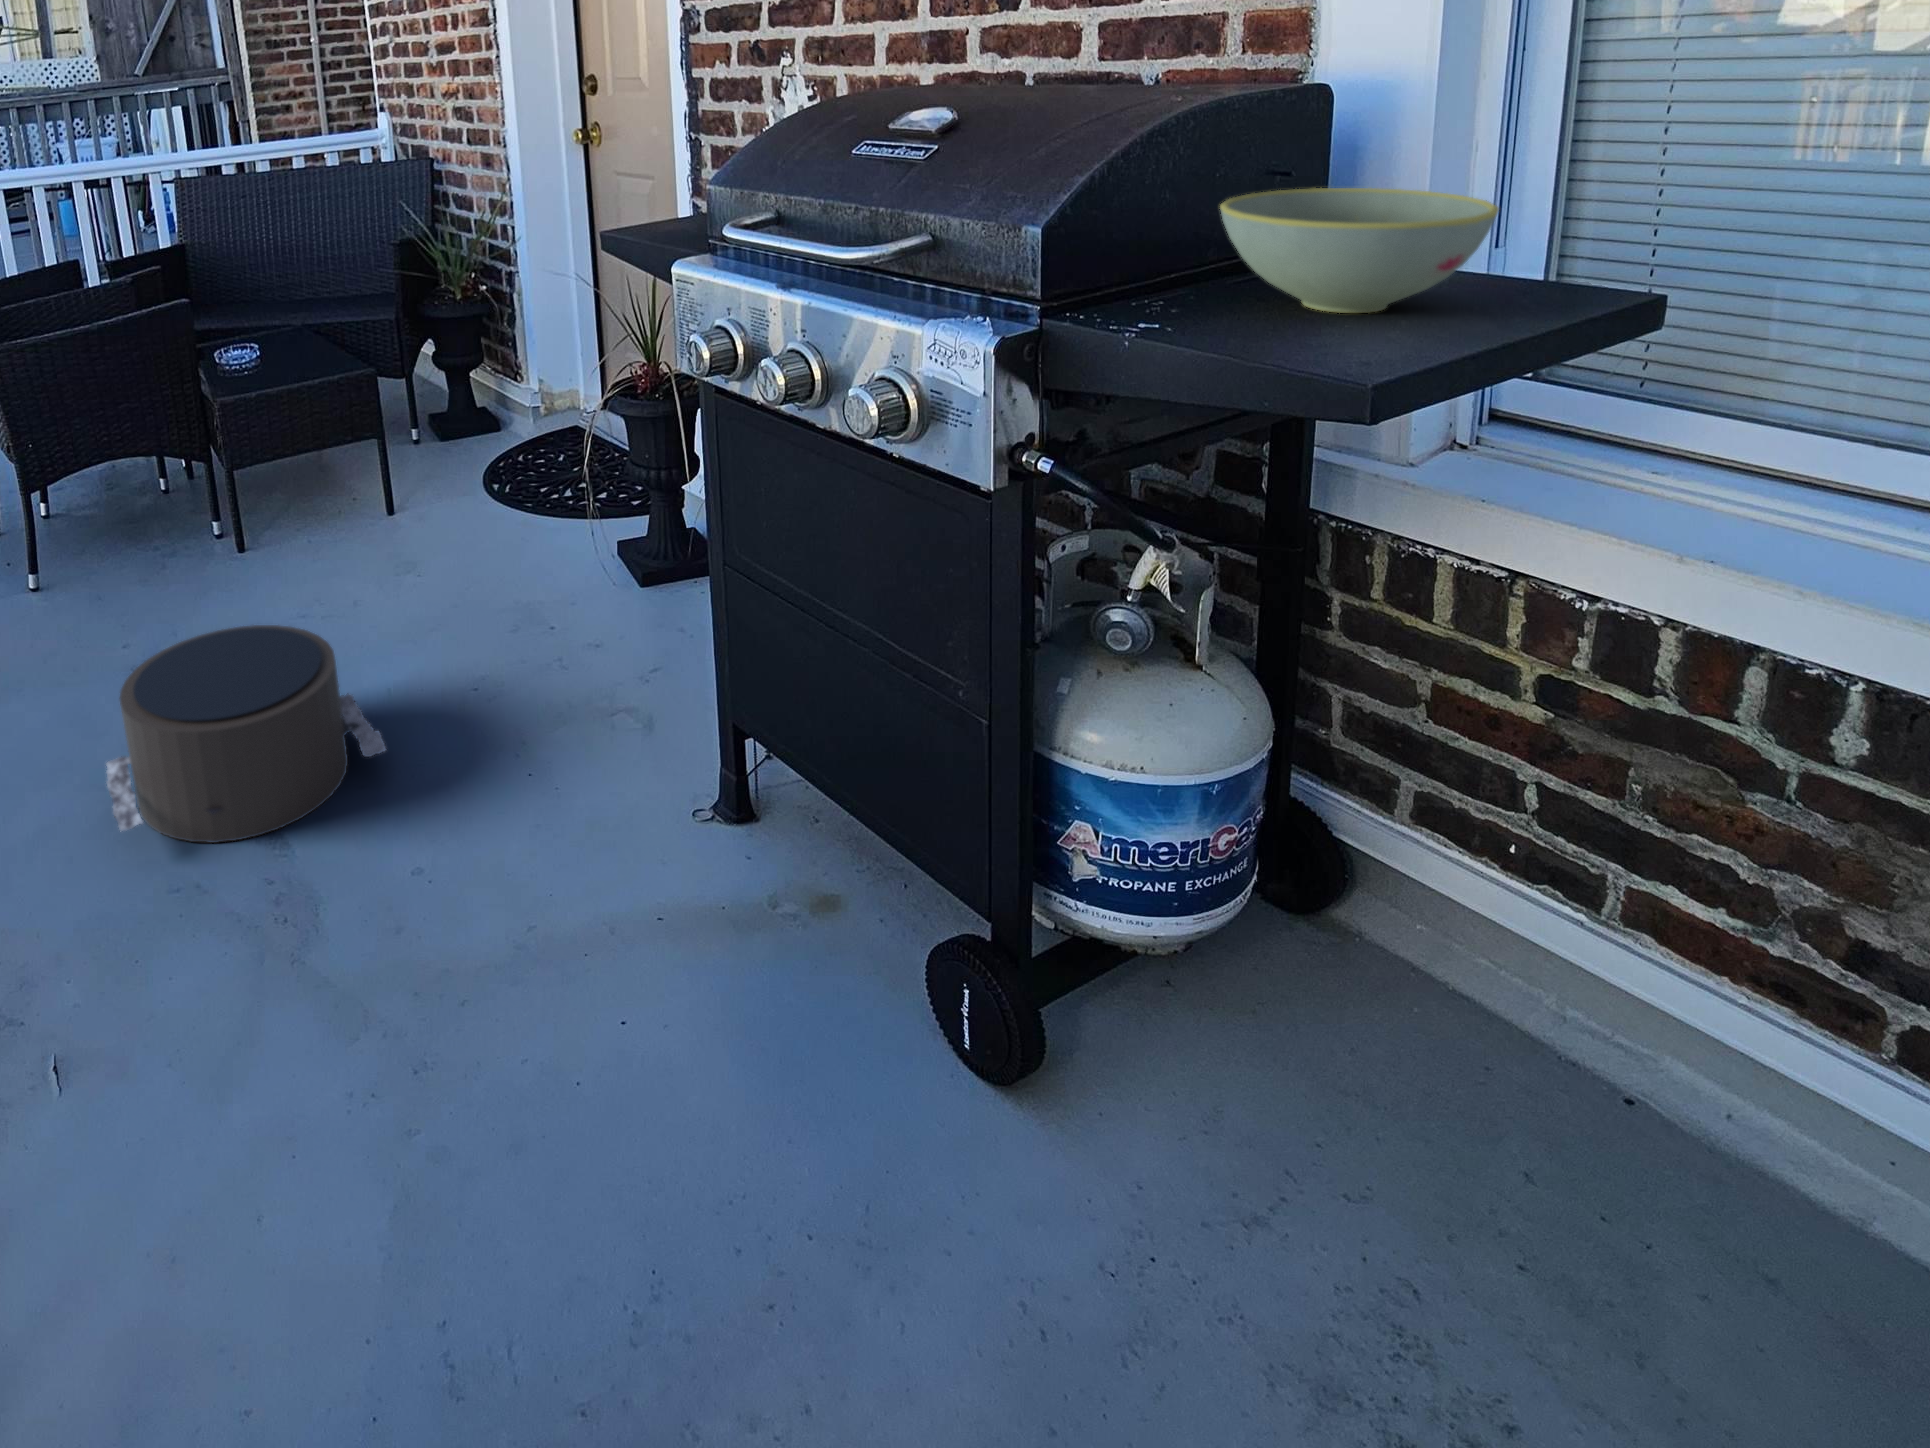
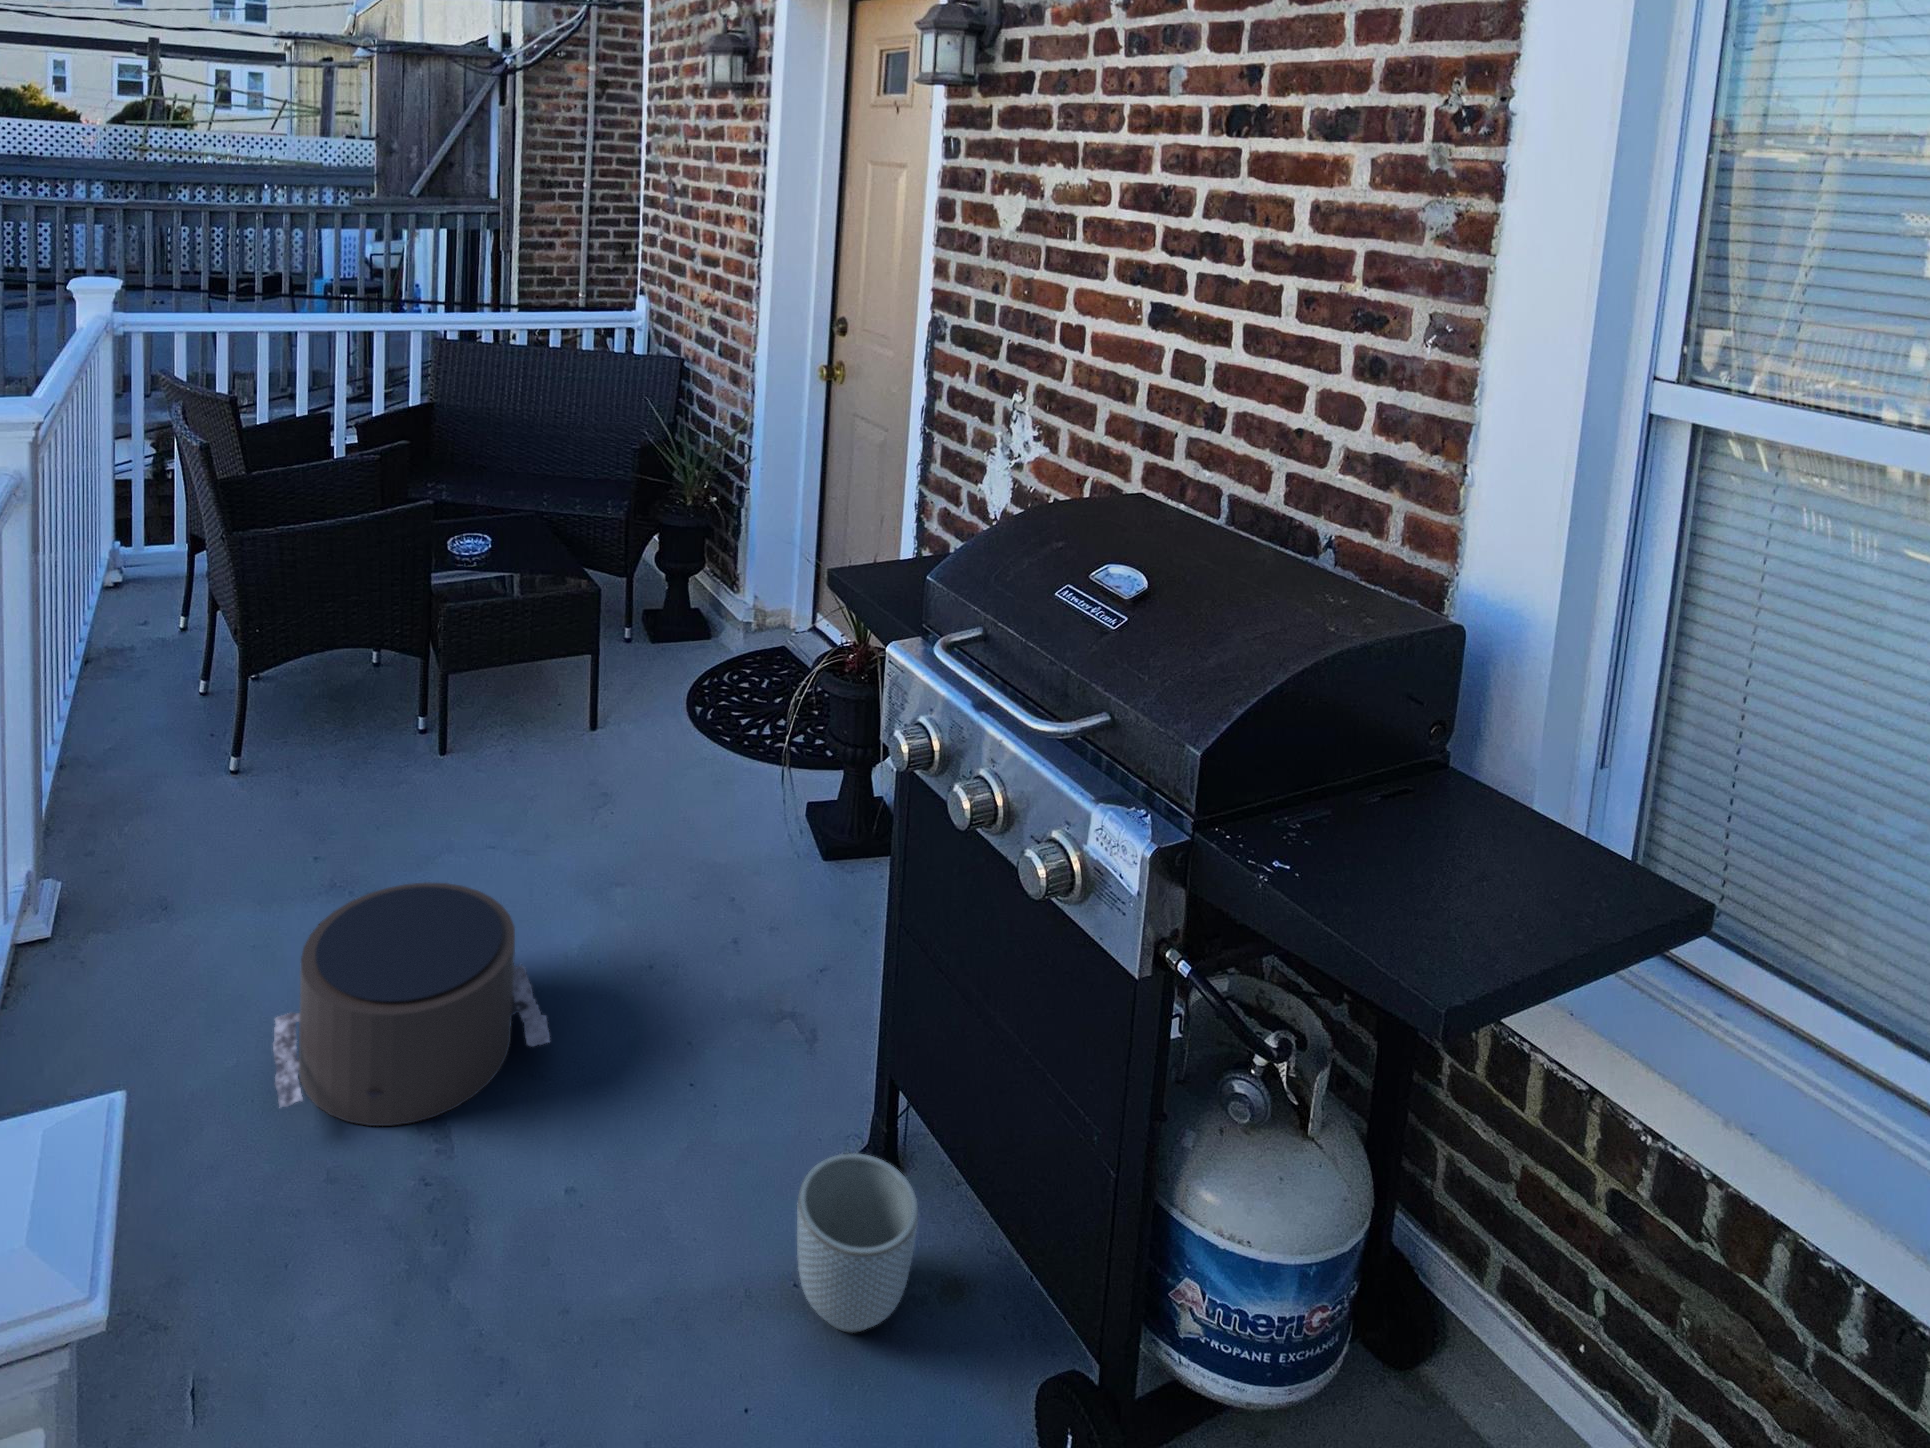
bowl: present [1220,188,1499,313] -> none [1347,740,1571,888]
planter: none [658,786,786,949] -> present [797,1153,918,1333]

